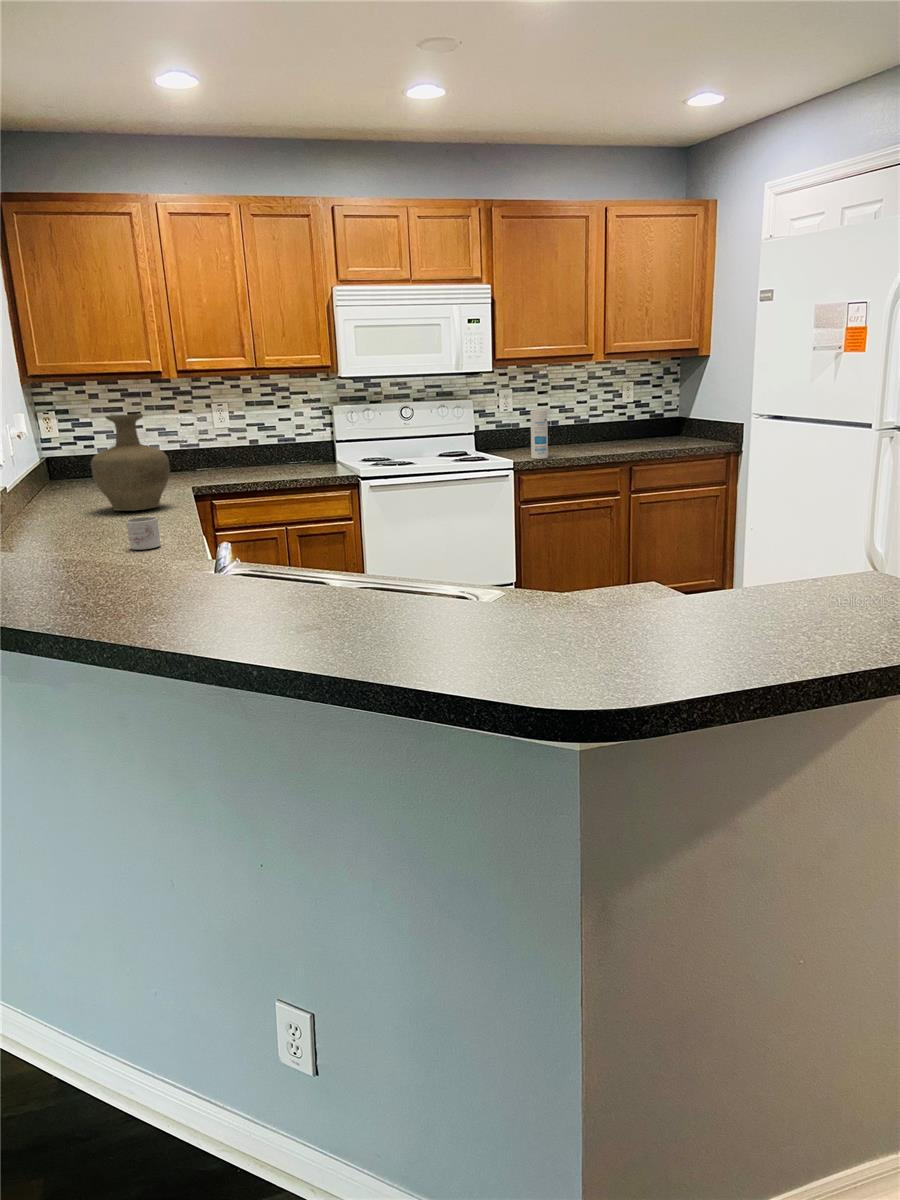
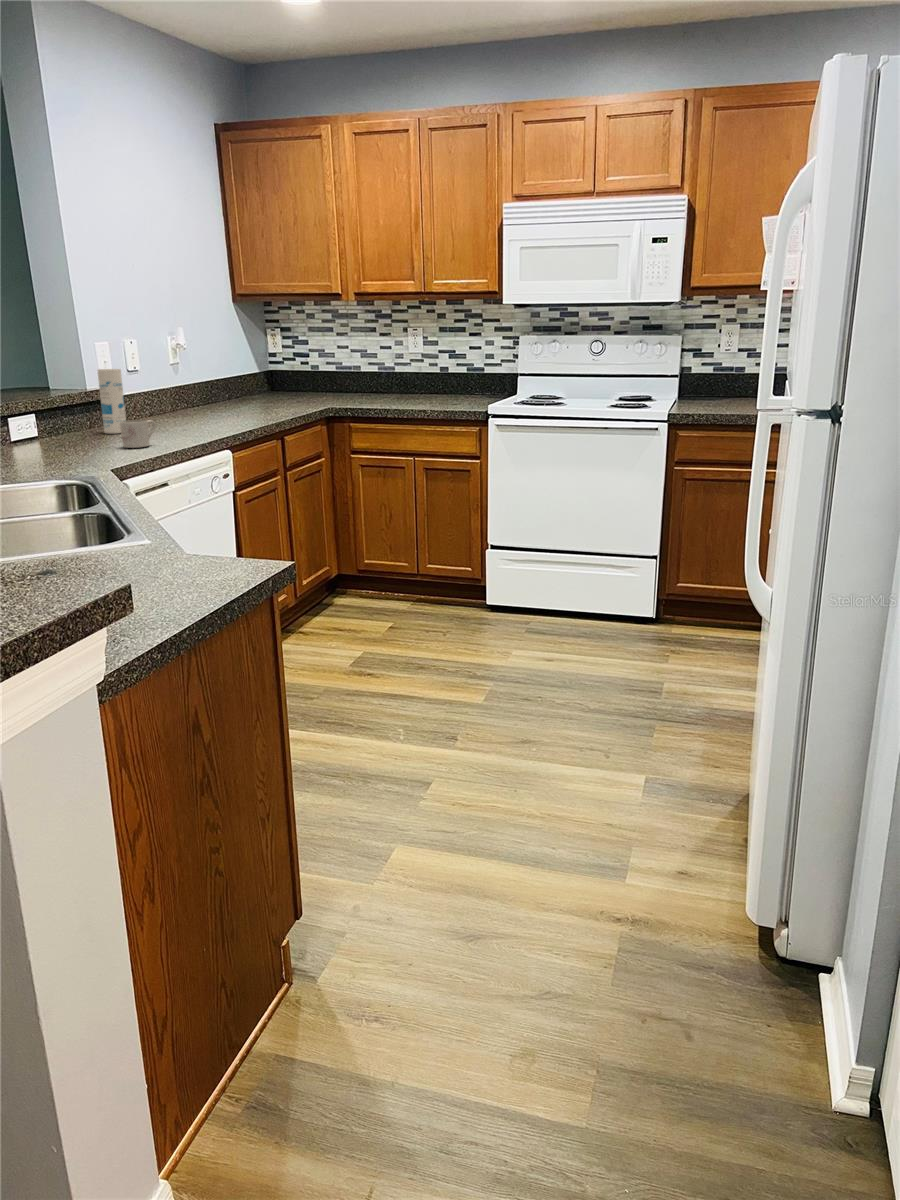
canister: present [530,410,548,459] -> present [98,369,126,433]
vase: present [91,414,170,511] -> none [205,331,273,420]

